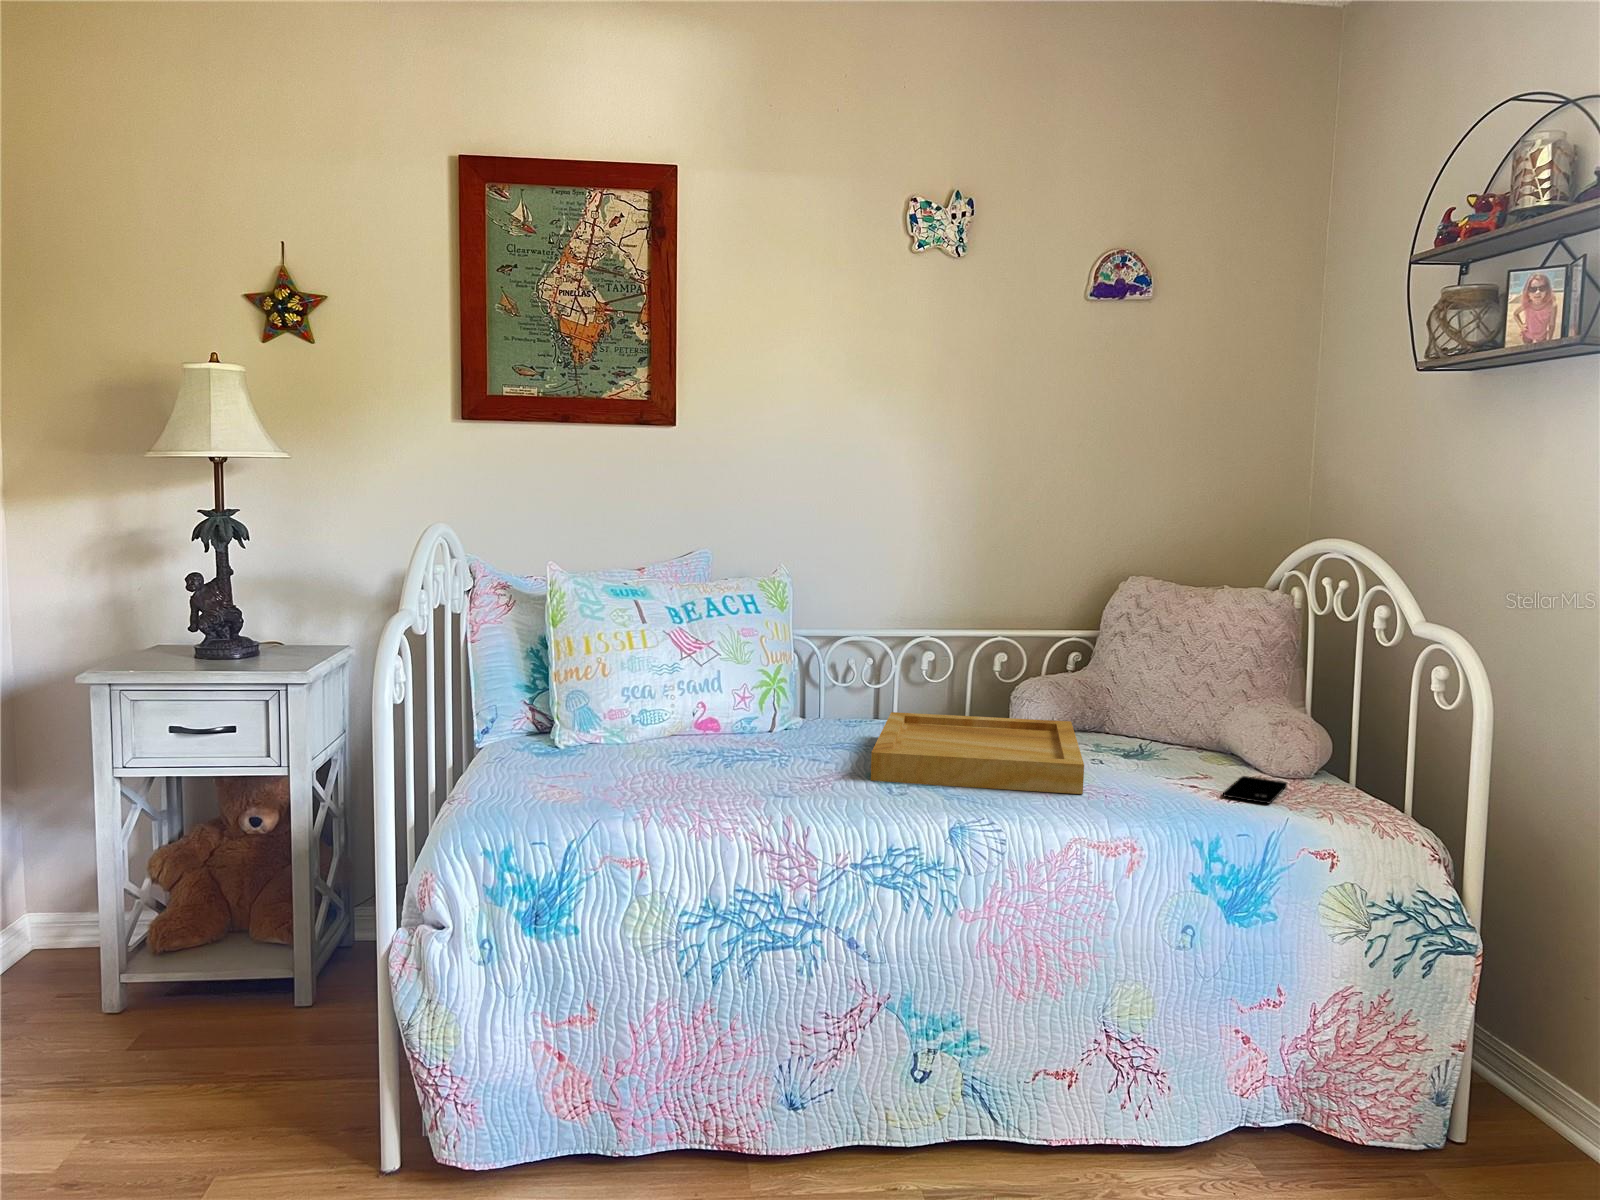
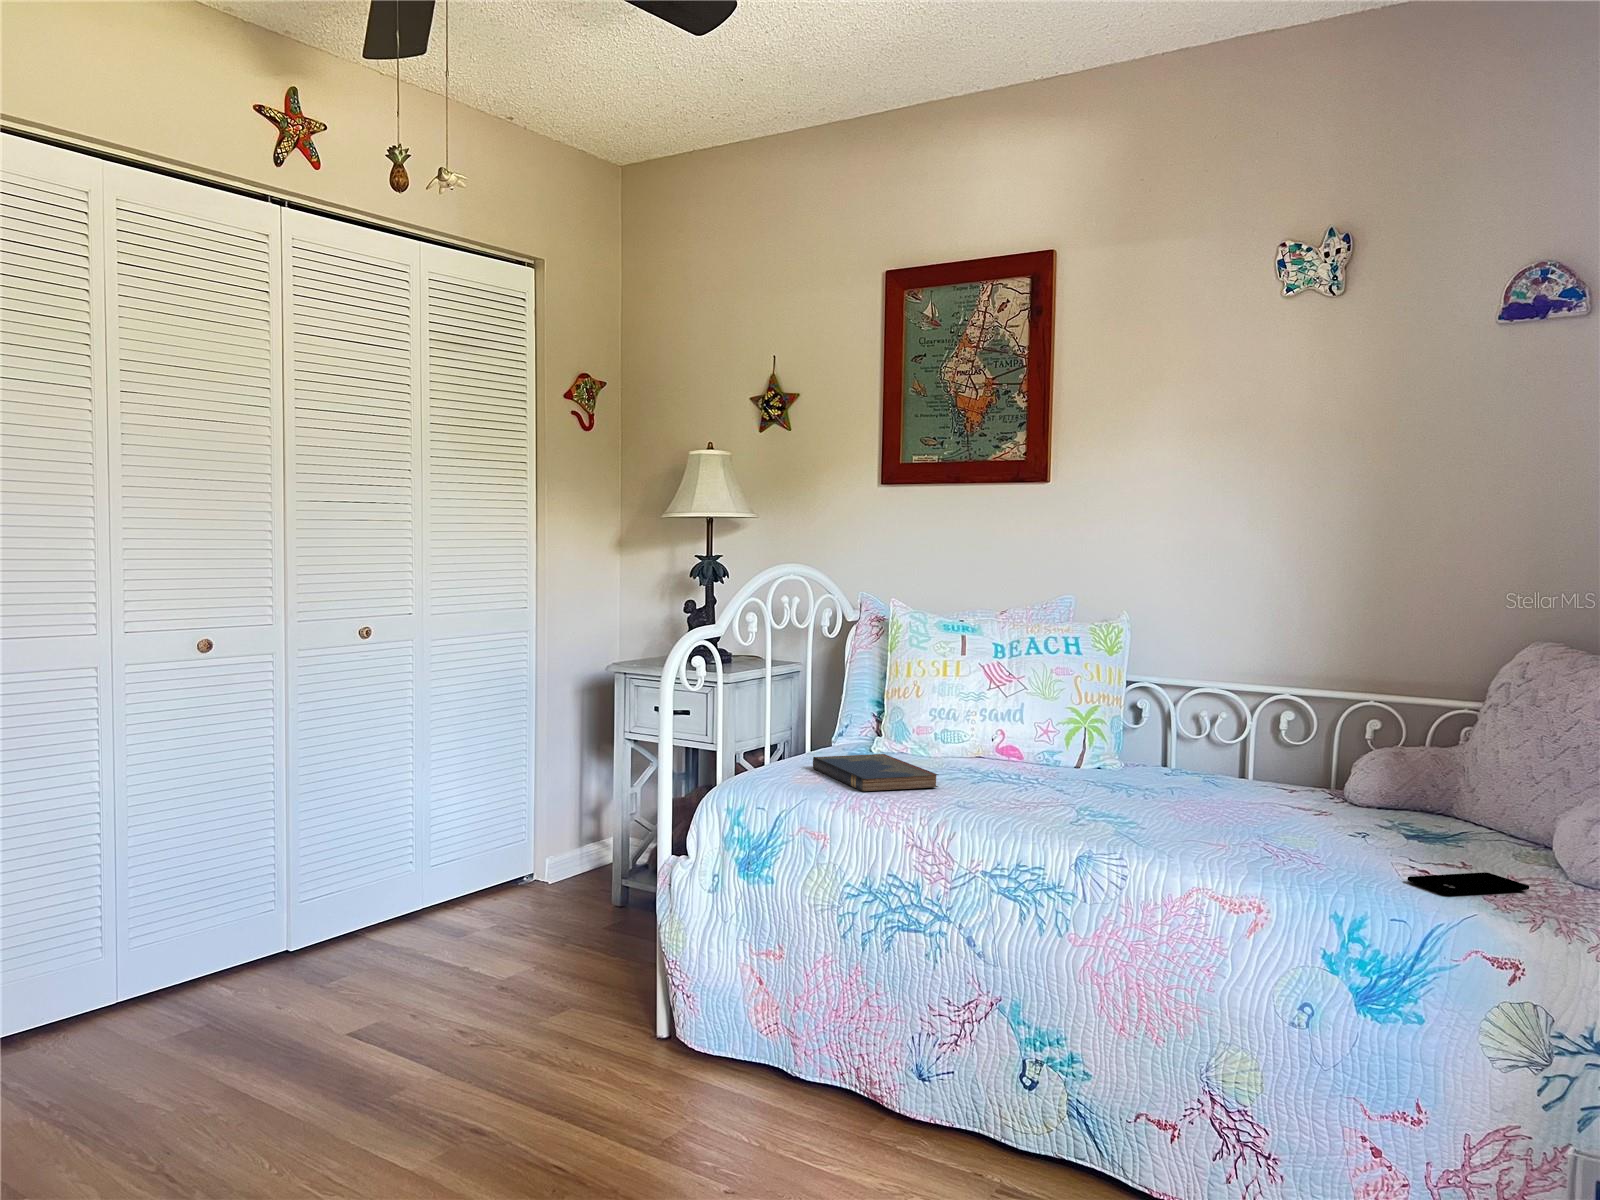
tray: present [871,712,1084,794] -> none [1062,764,1351,851]
hardcover book: none [550,746,725,800] -> present [813,754,938,791]

